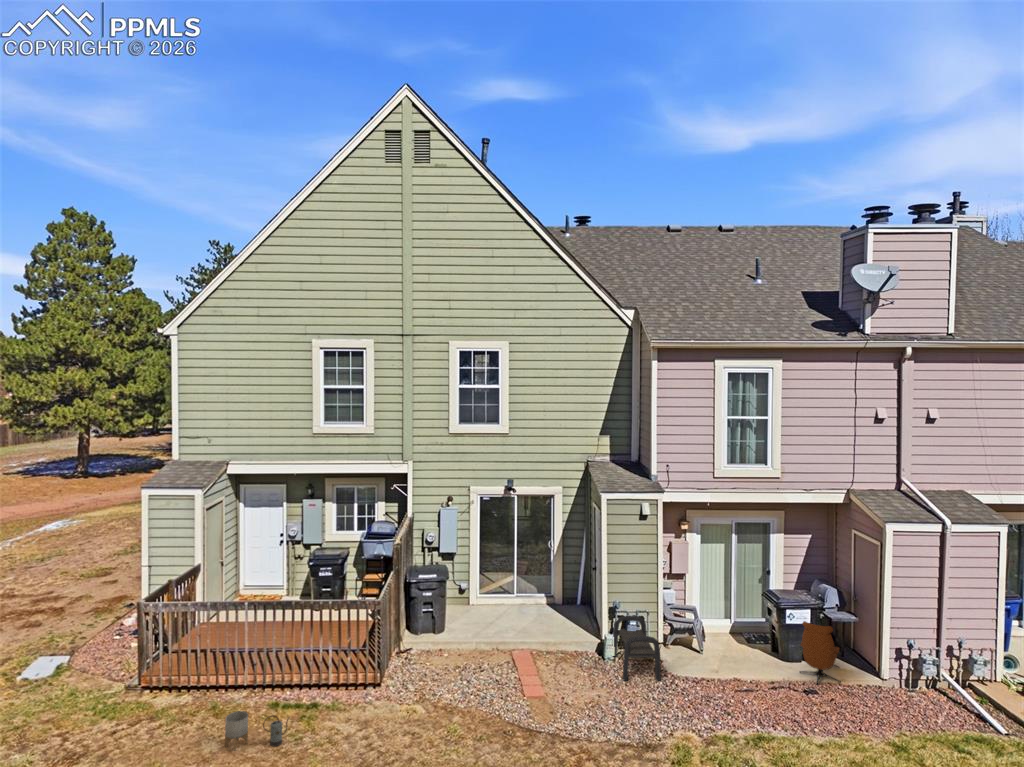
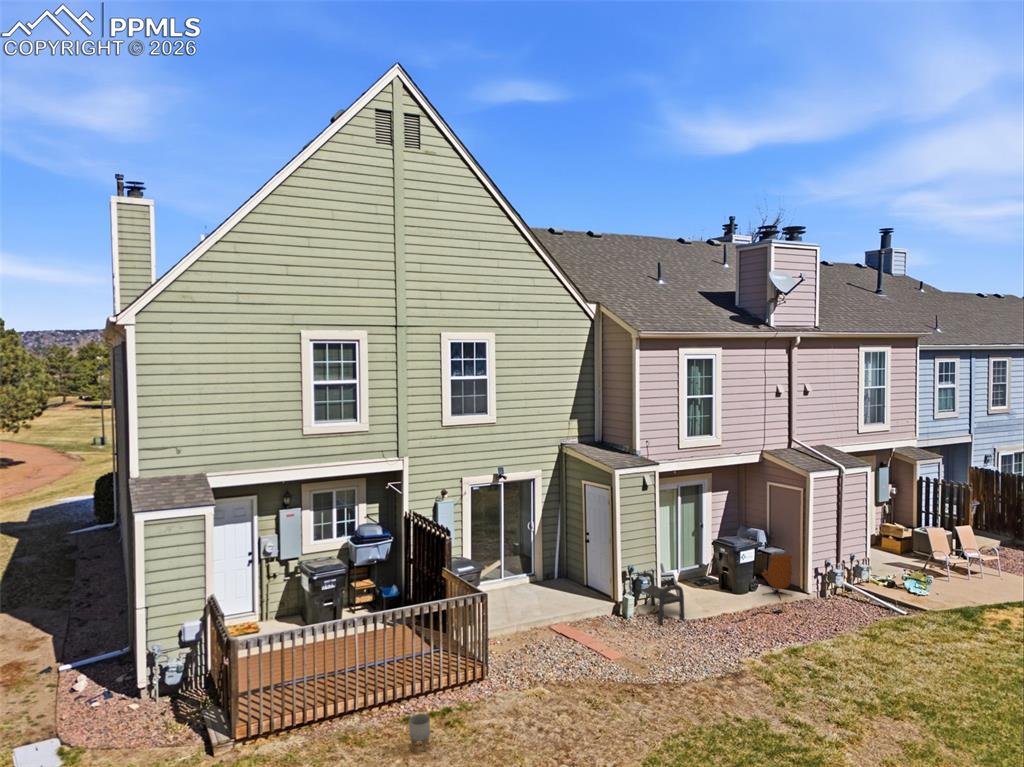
watering can: present [263,715,289,746] -> none [446,709,462,739]

